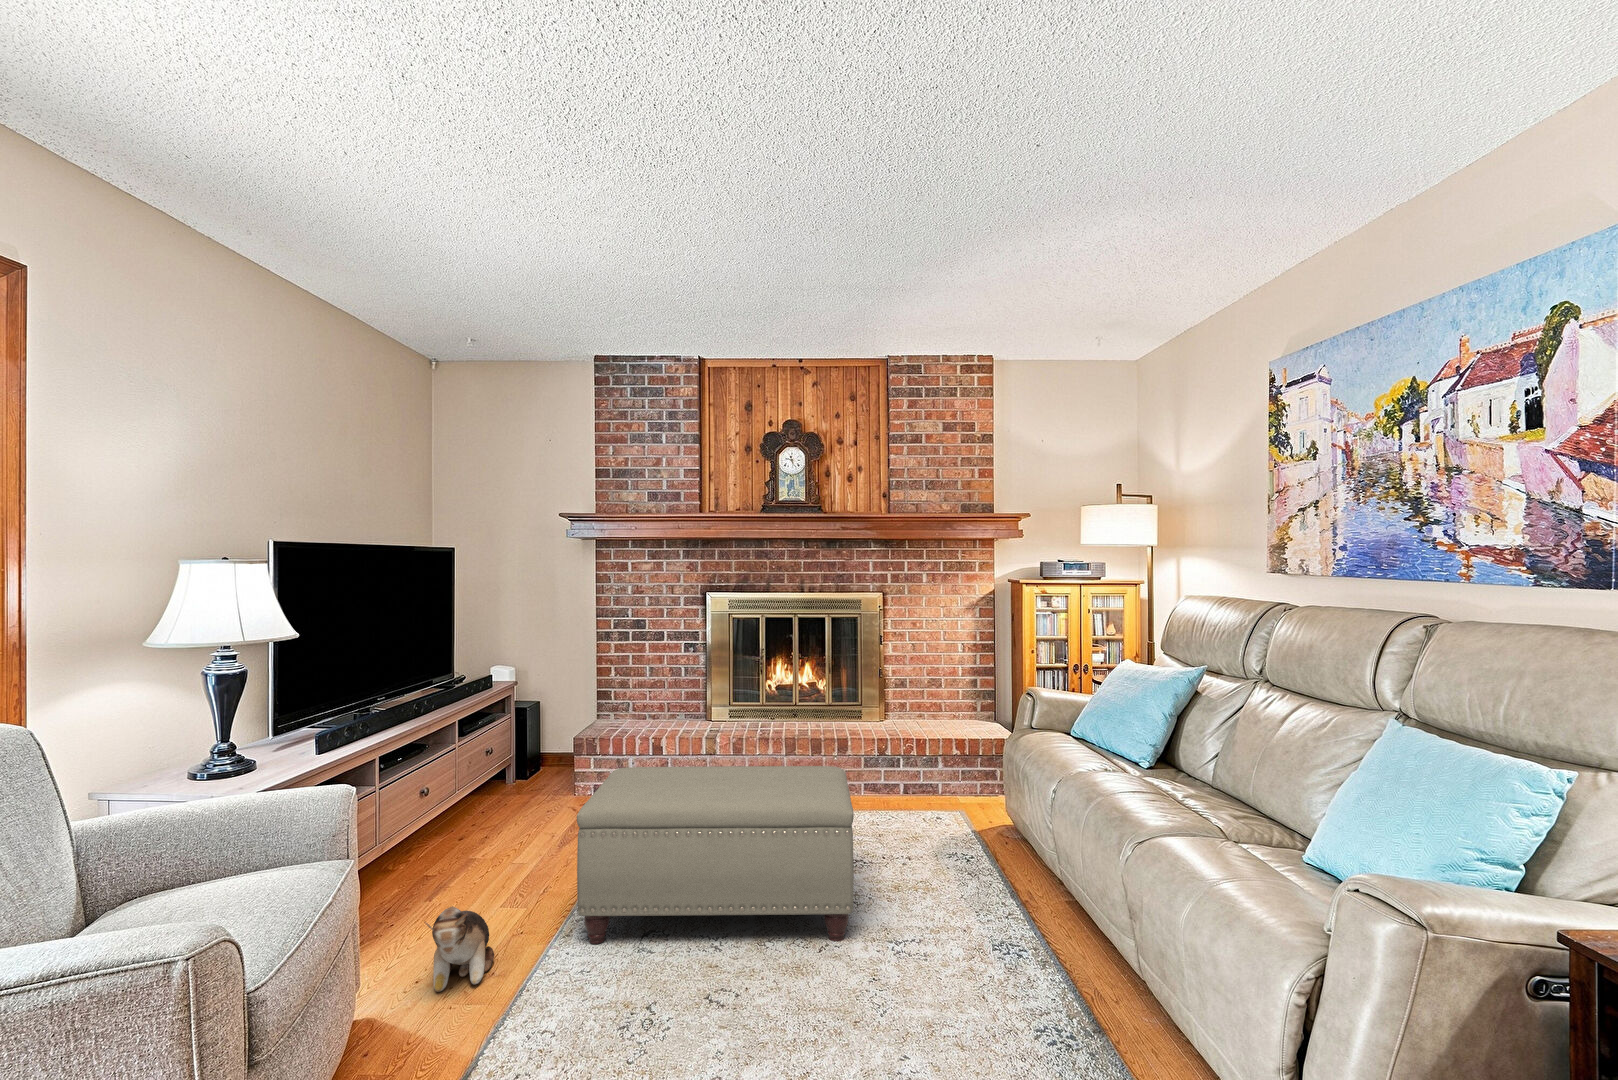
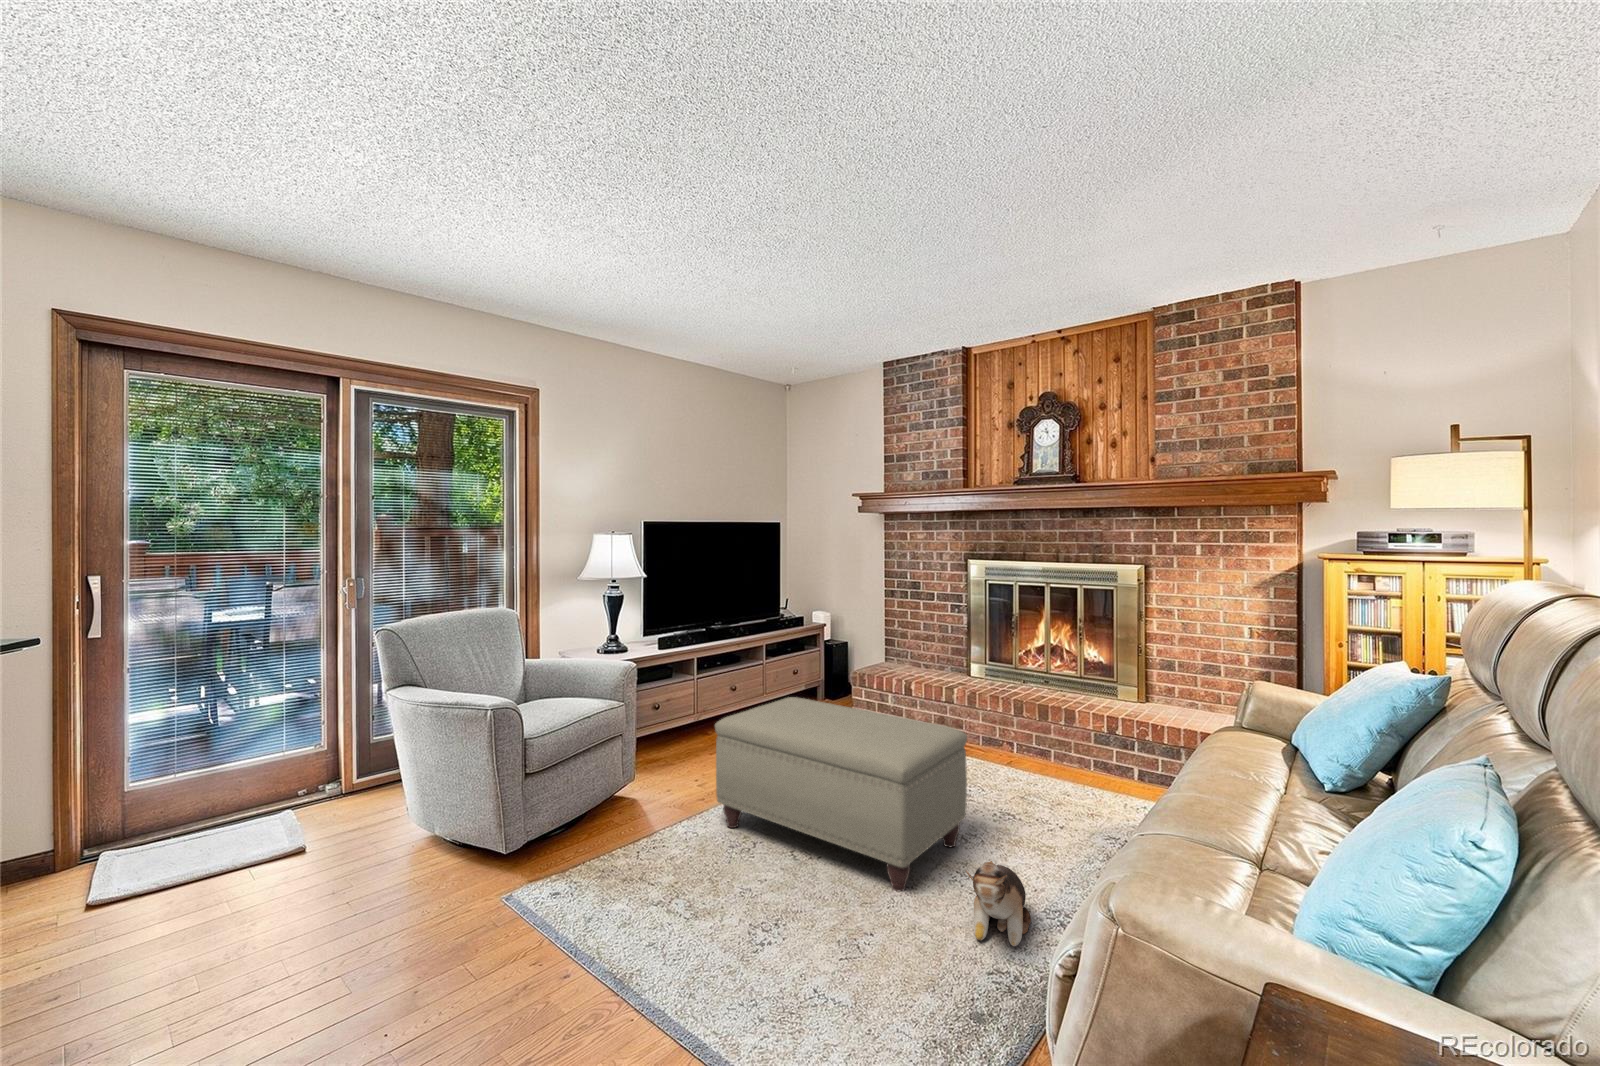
plush toy: present [425,906,494,992] -> present [966,861,1031,946]

